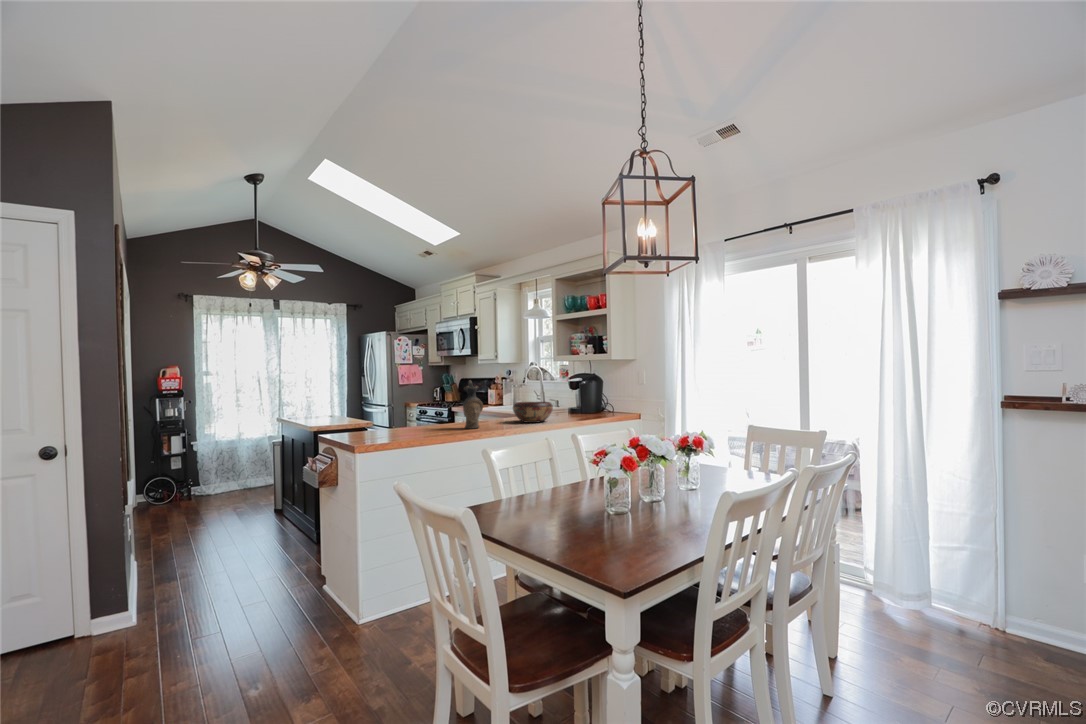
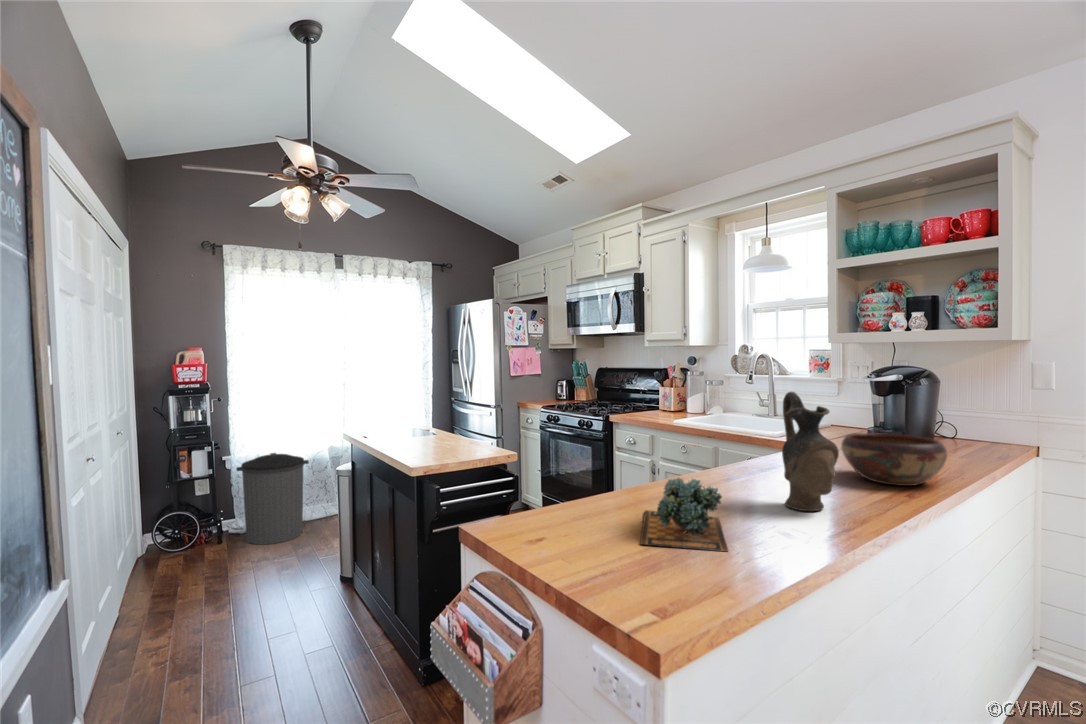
succulent plant: none [386,413,429,436] -> present [640,477,728,551]
trash can: none [202,438,254,499] -> present [236,453,309,545]

